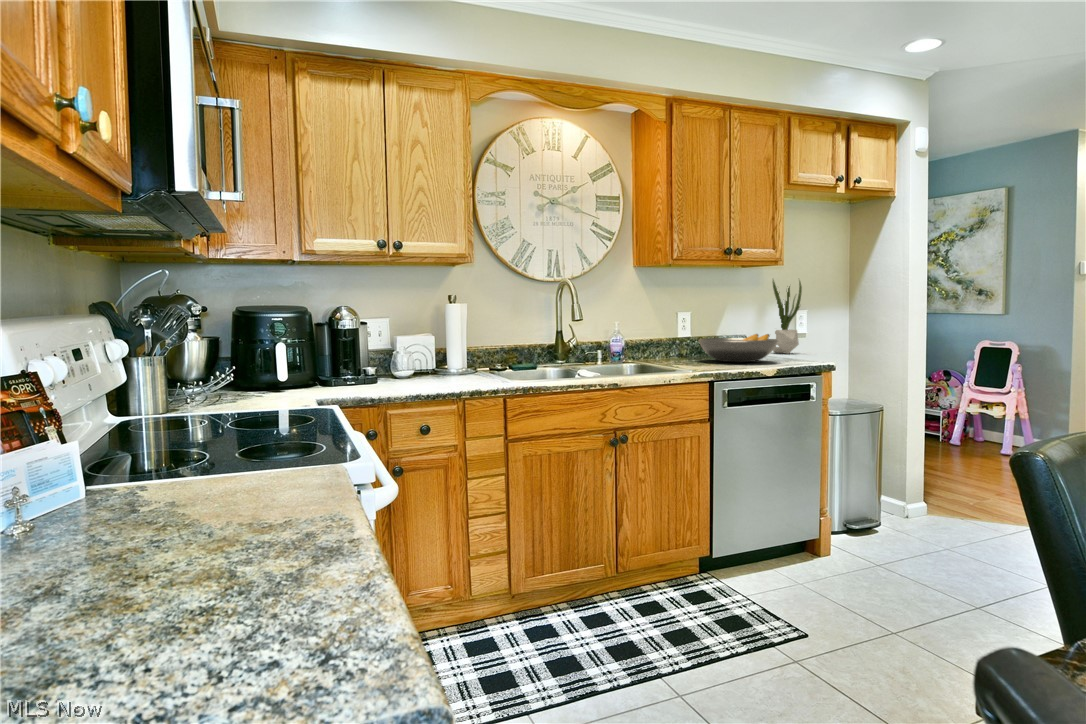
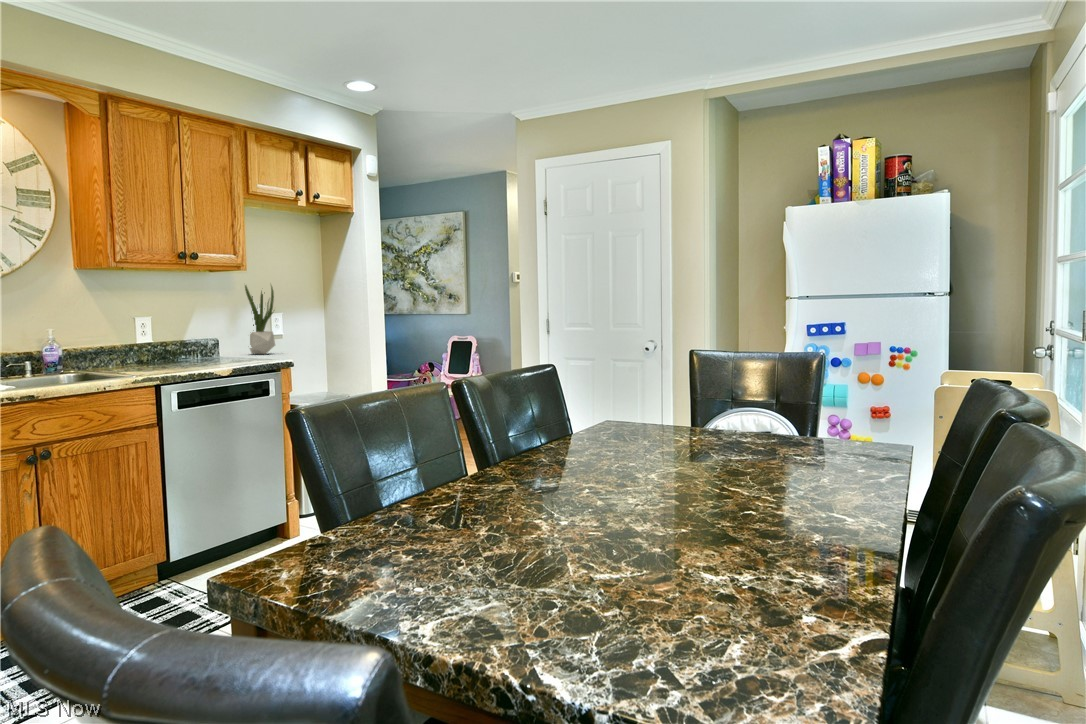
fruit bowl: present [699,334,778,362] -> none [154,337,239,365]

